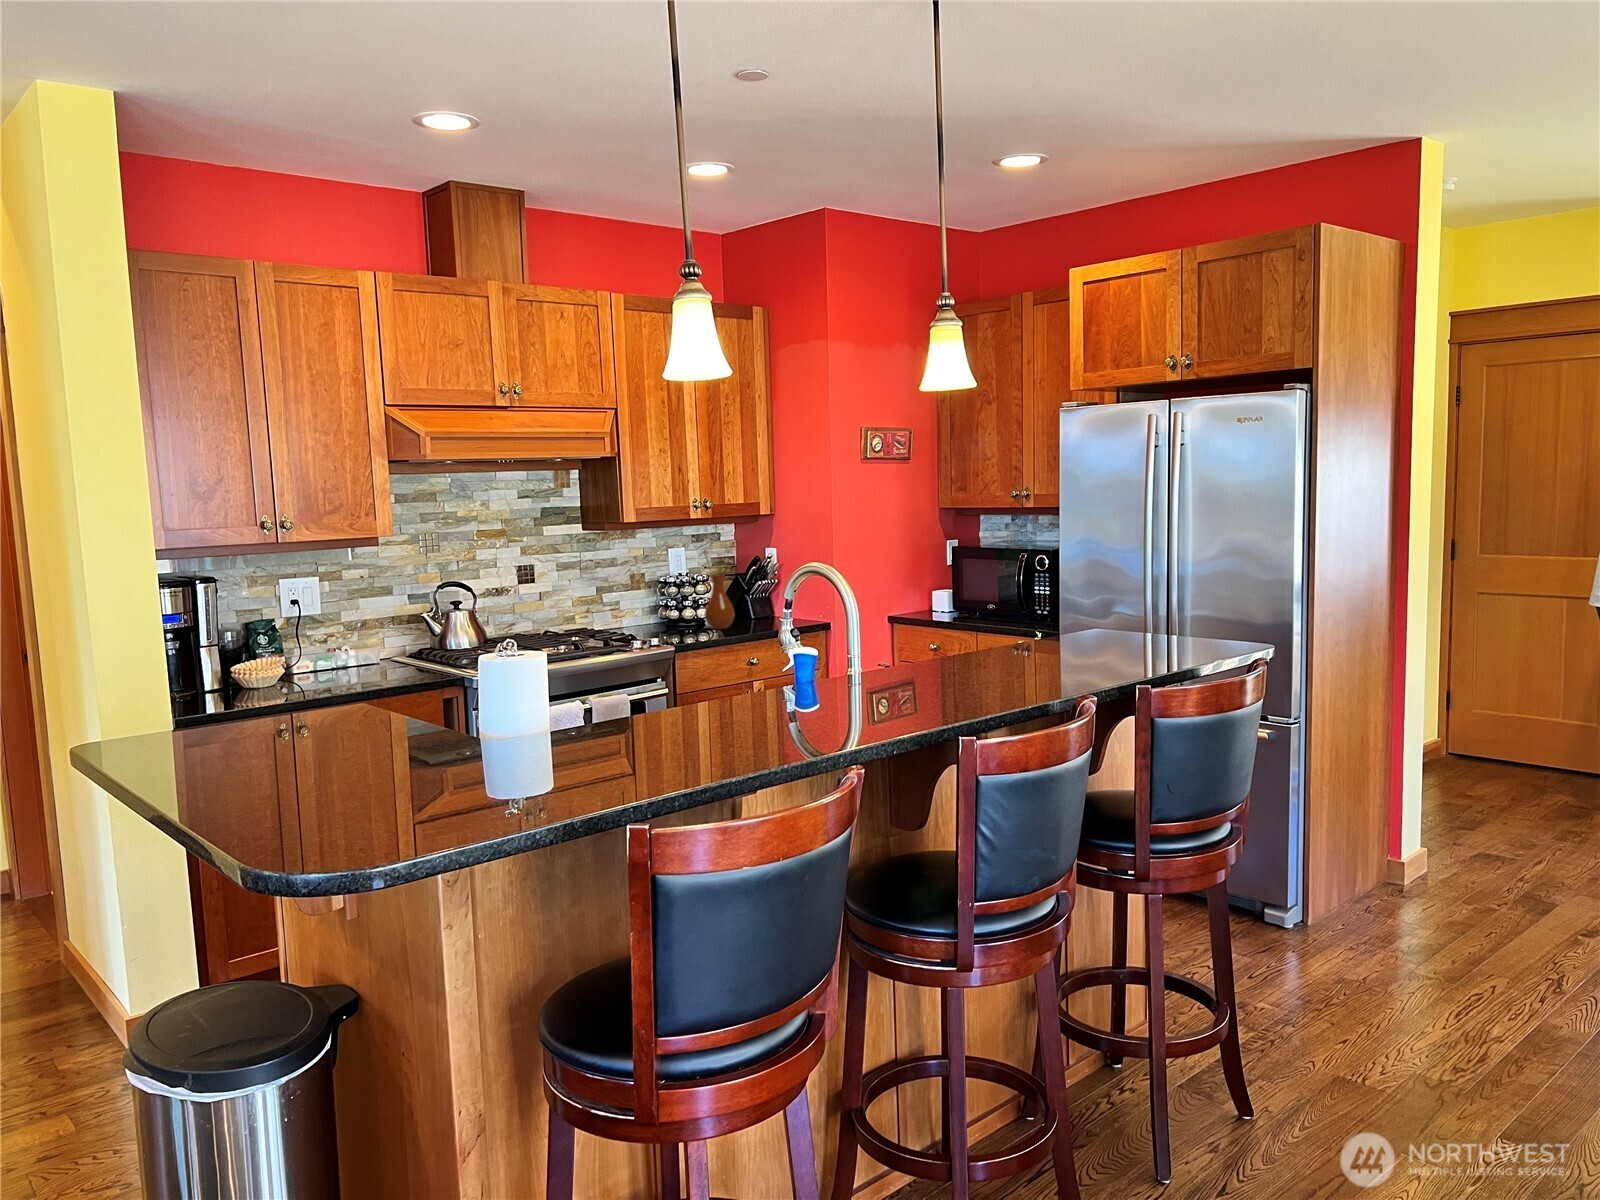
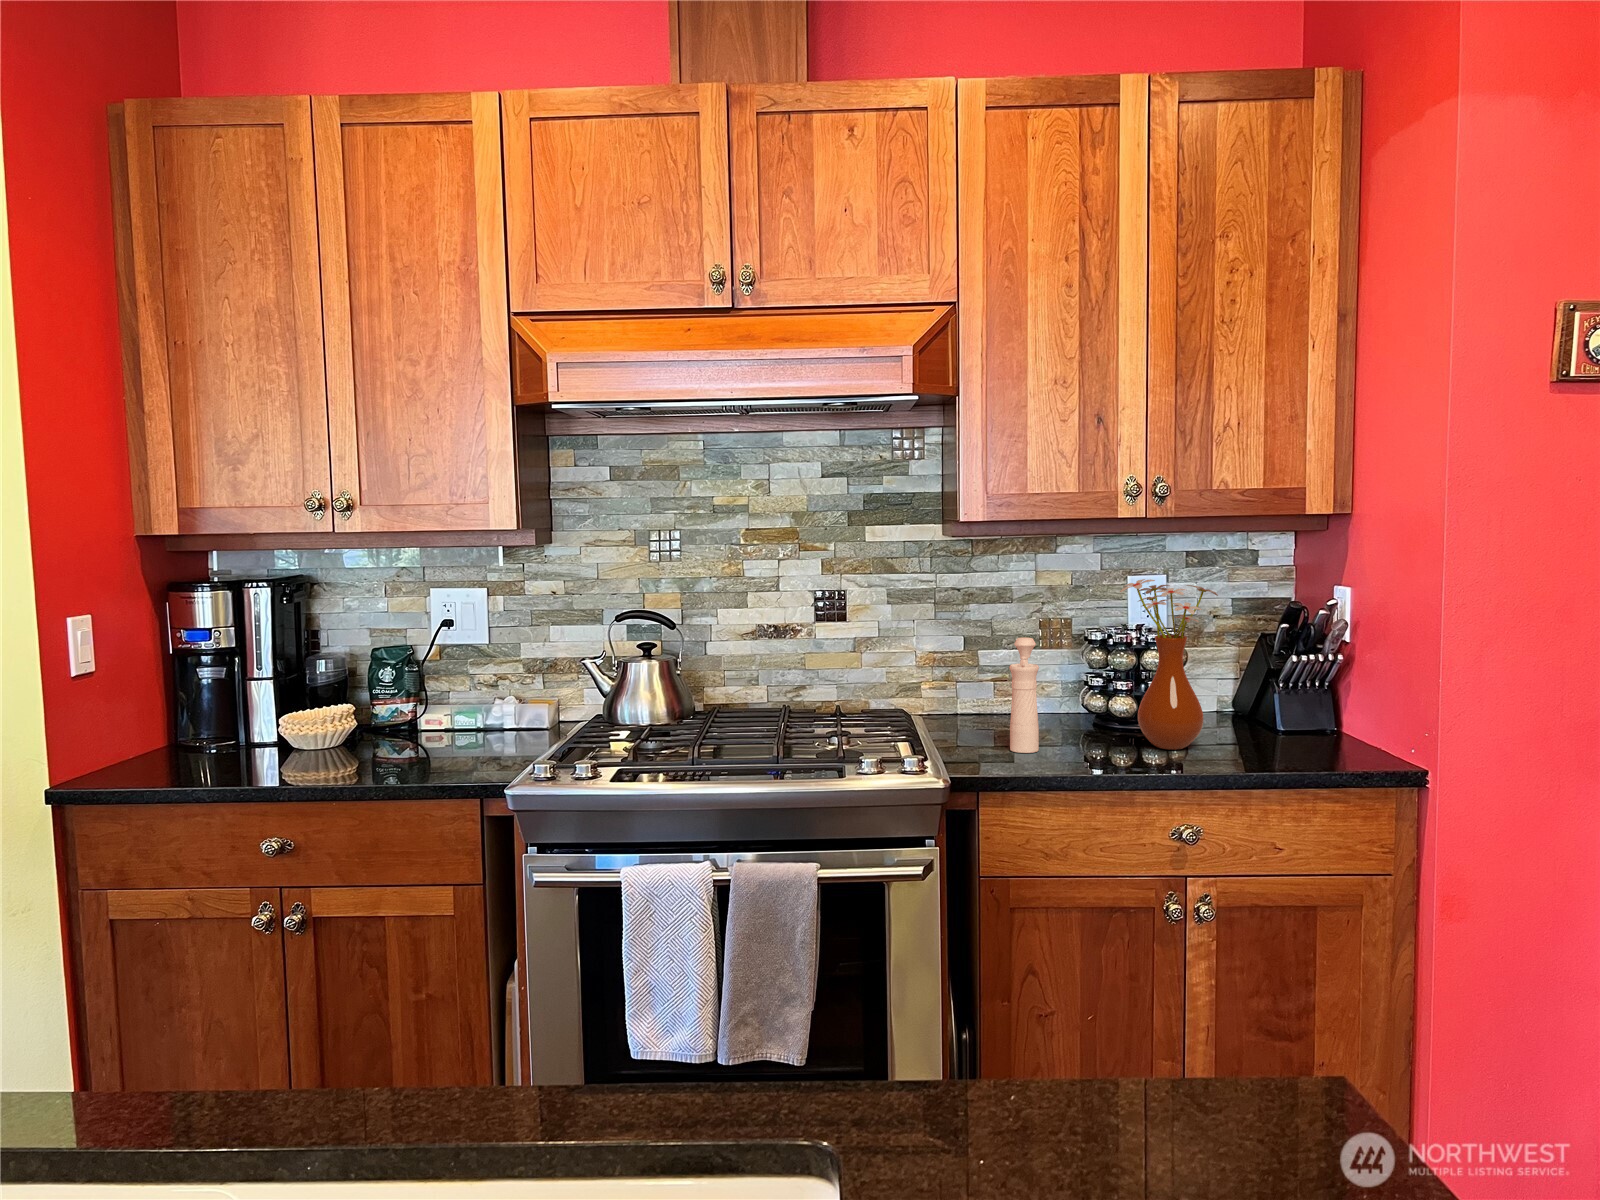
pepper mill: none [644,582,670,638] -> present [1009,637,1039,753]

